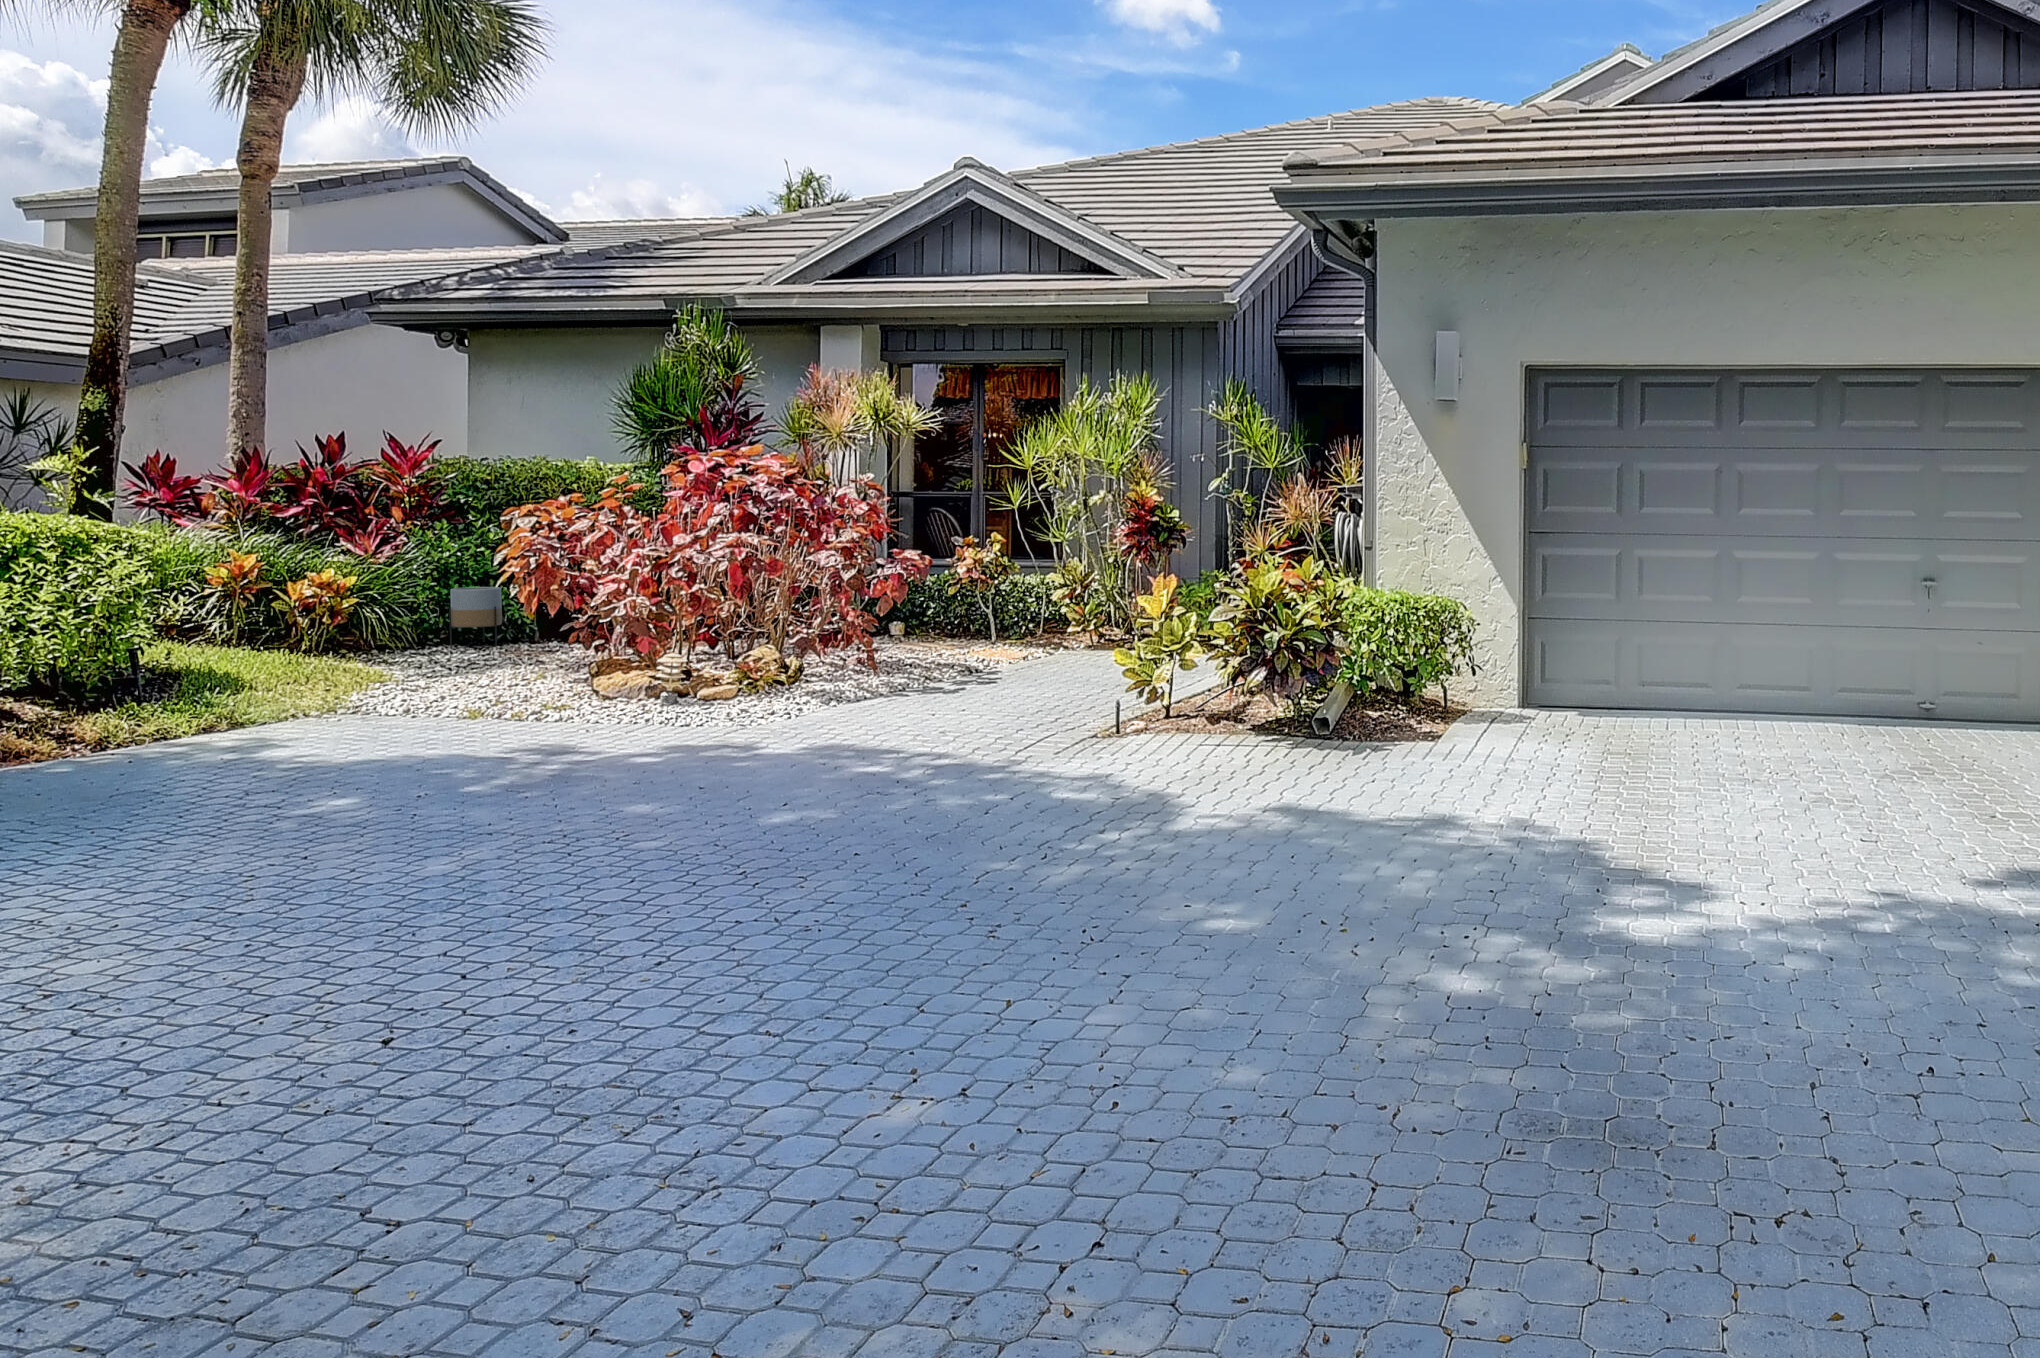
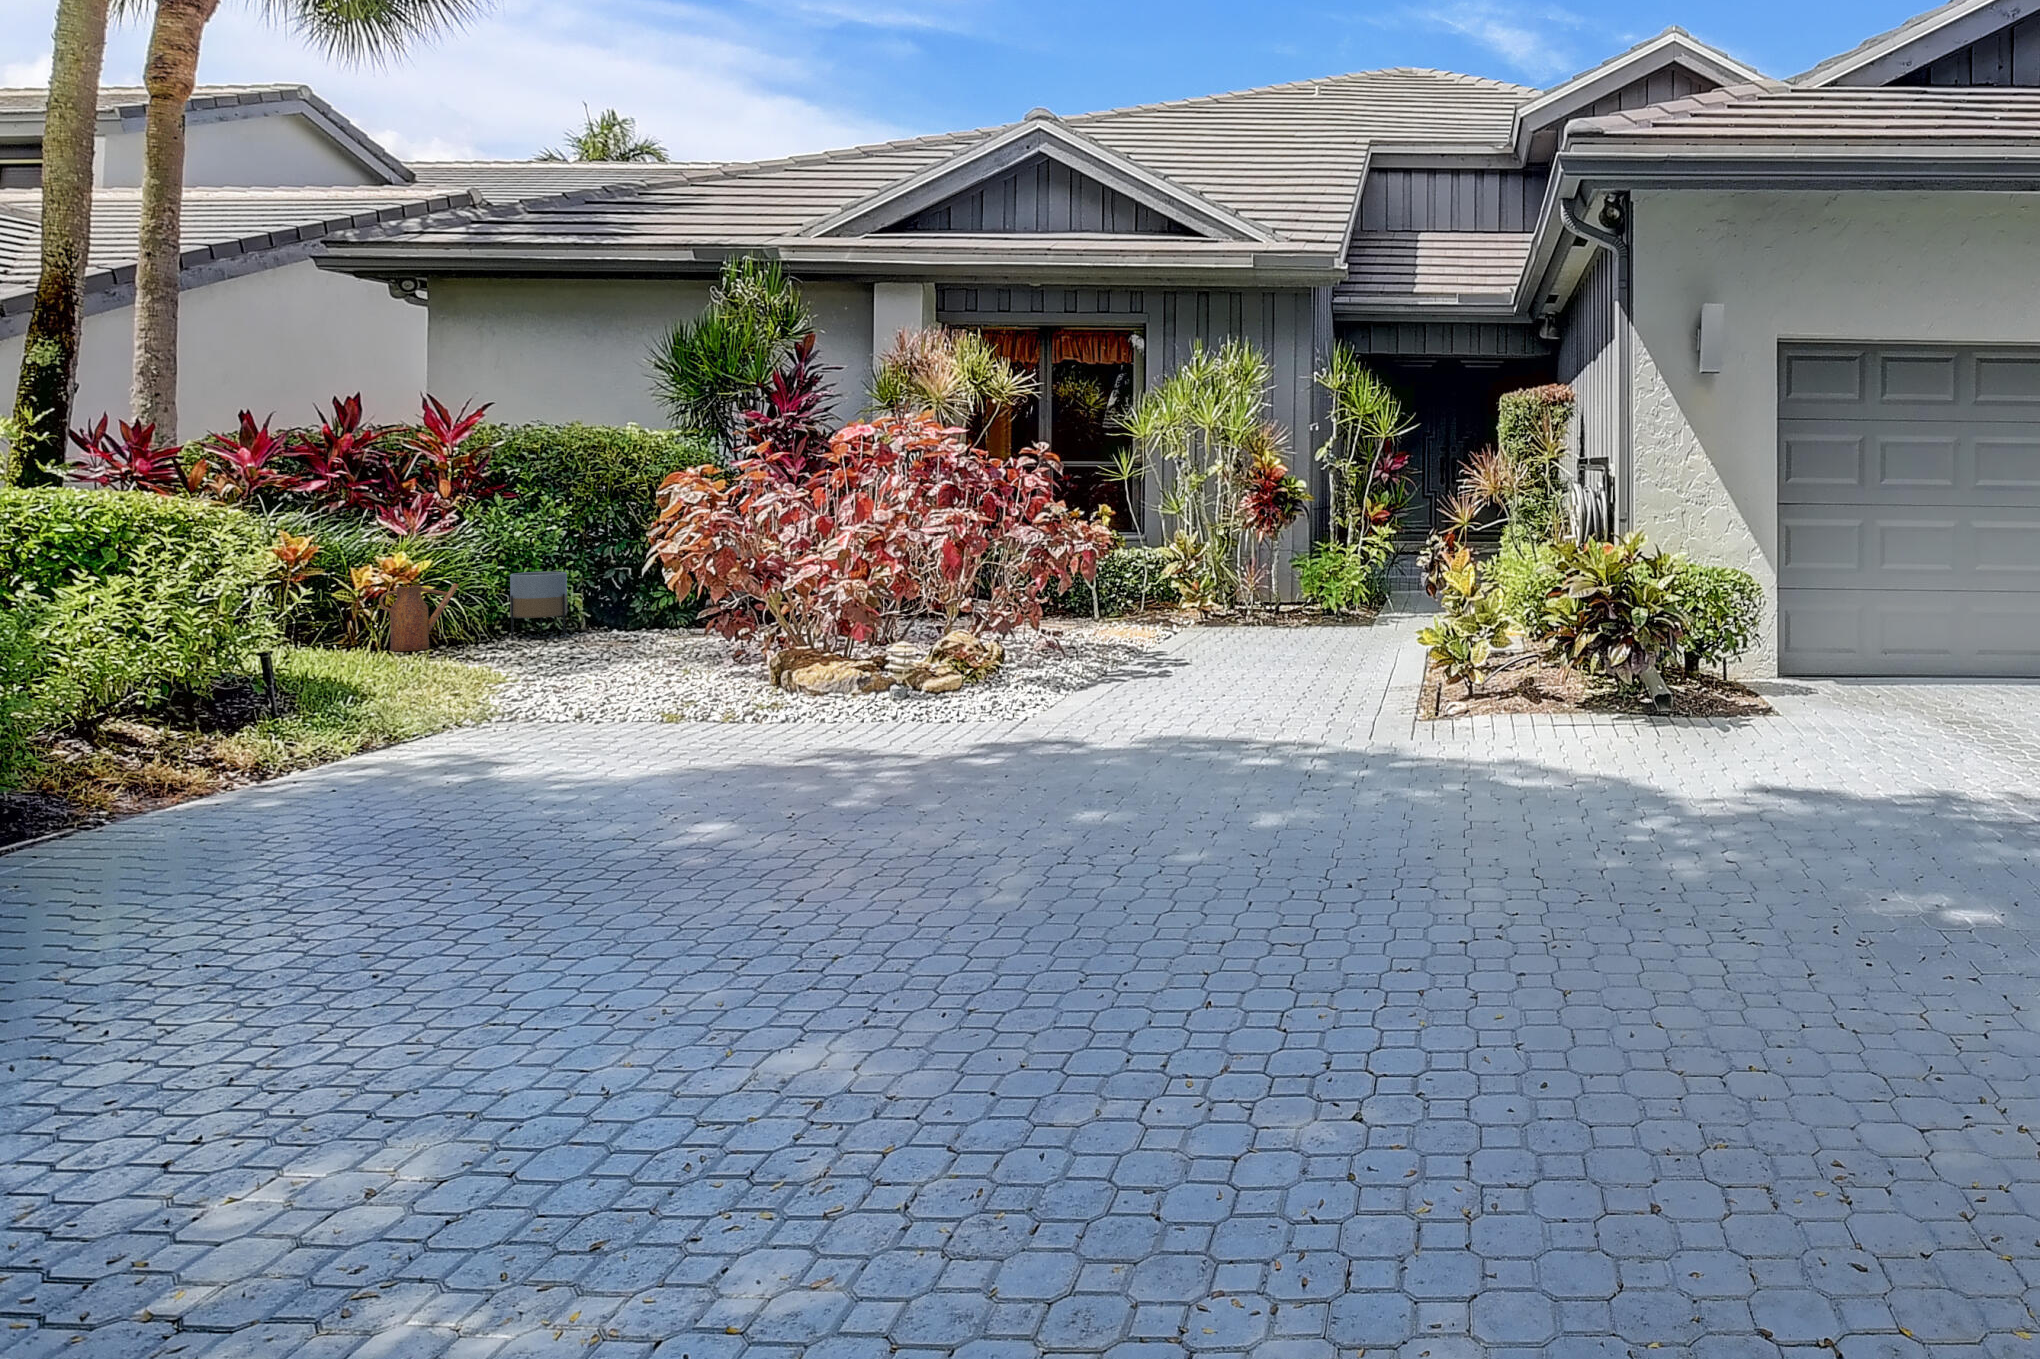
watering can: none [328,595,399,653] -> present [379,583,459,651]

